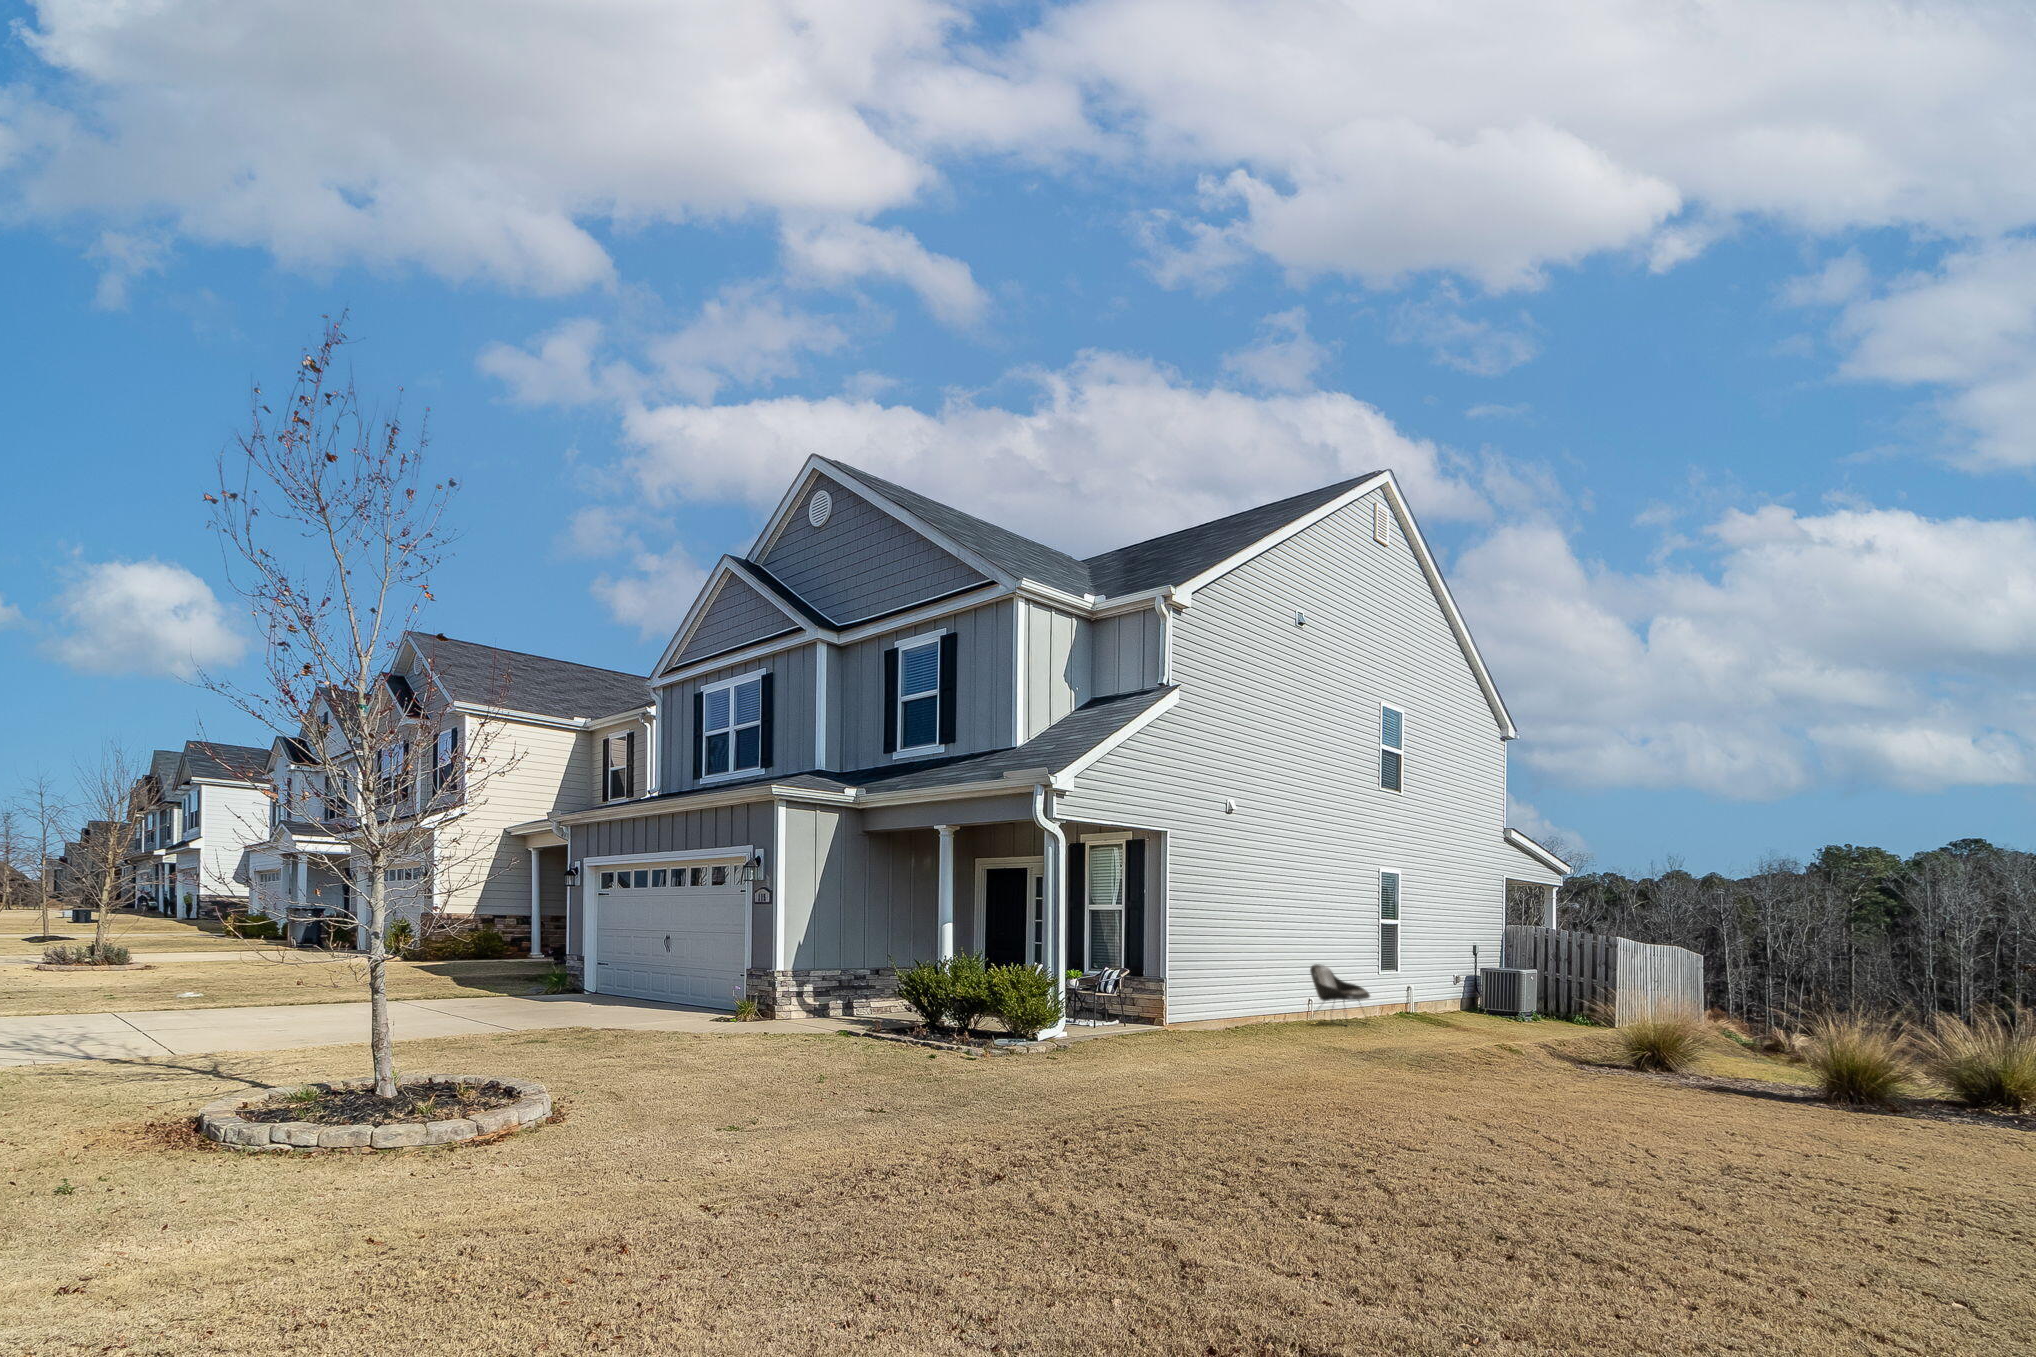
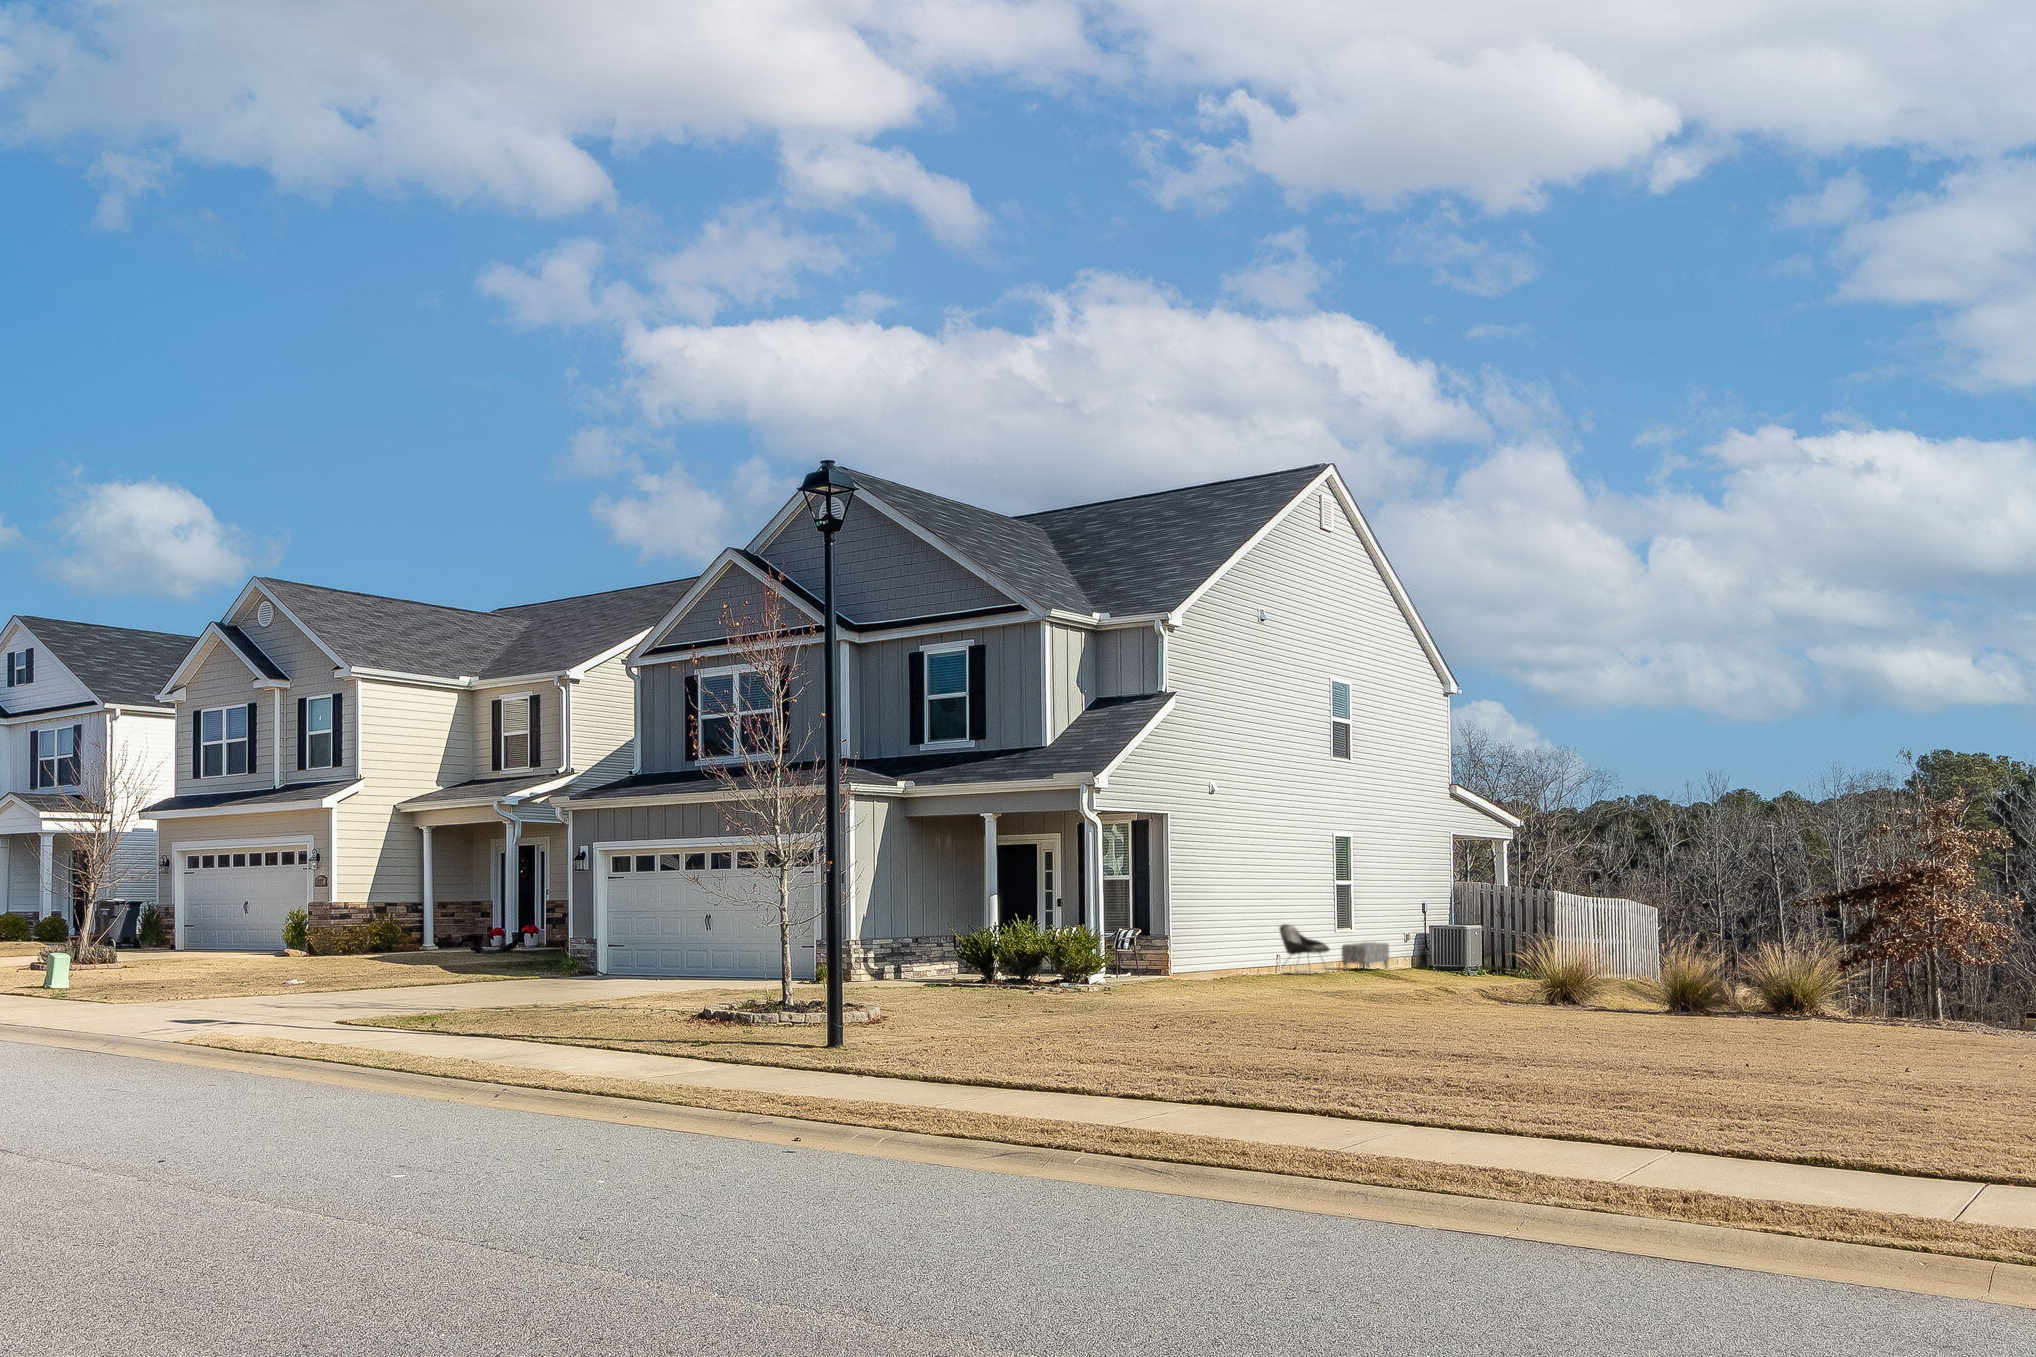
bench: none [1384,986,1438,1021] -> present [1342,942,1389,970]

